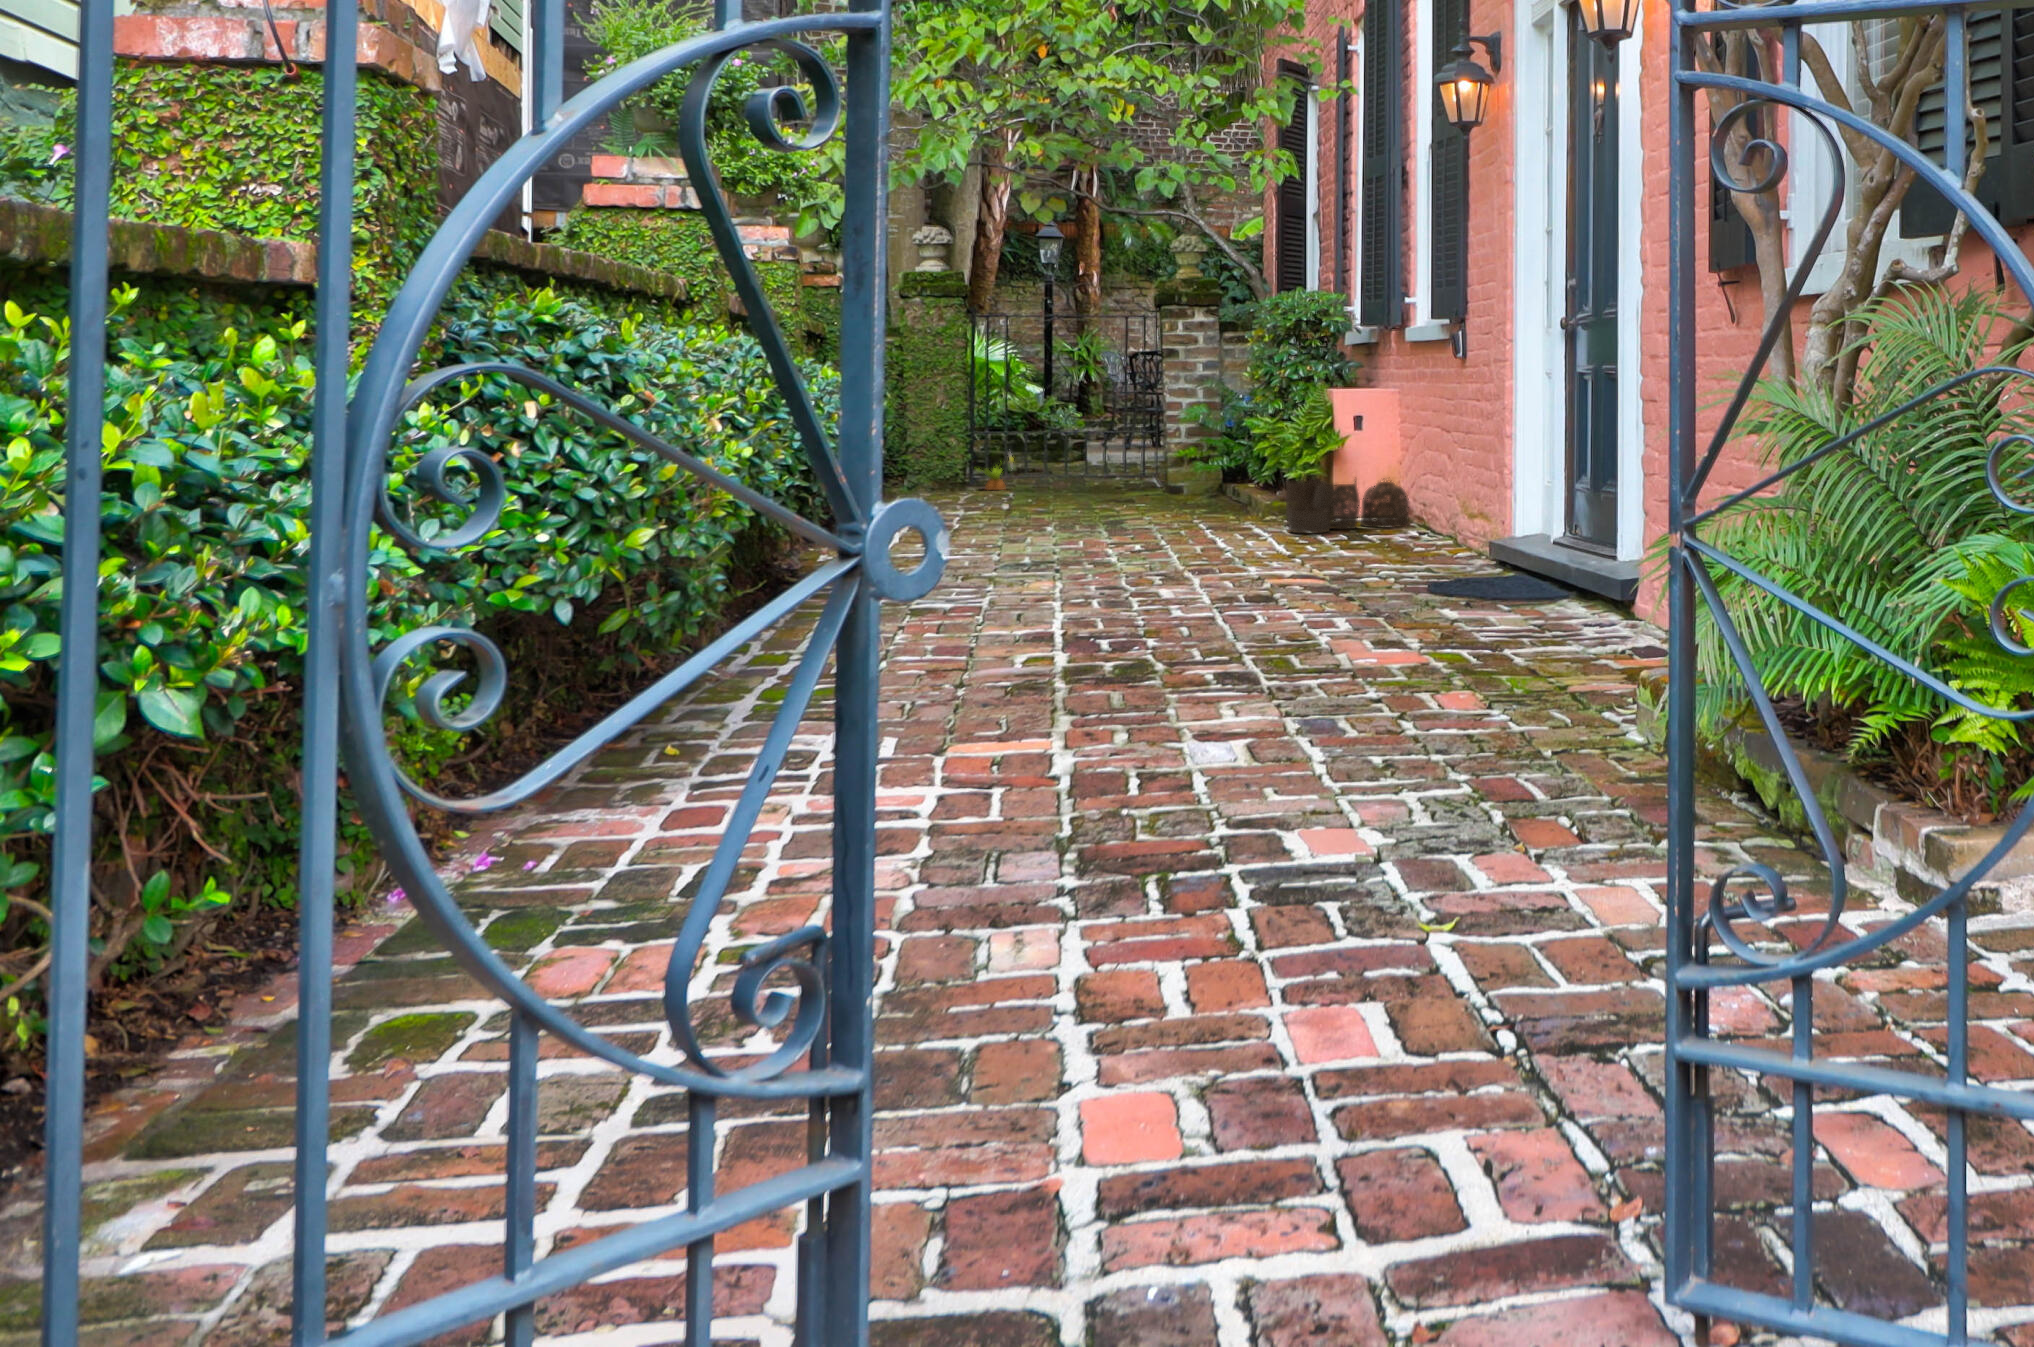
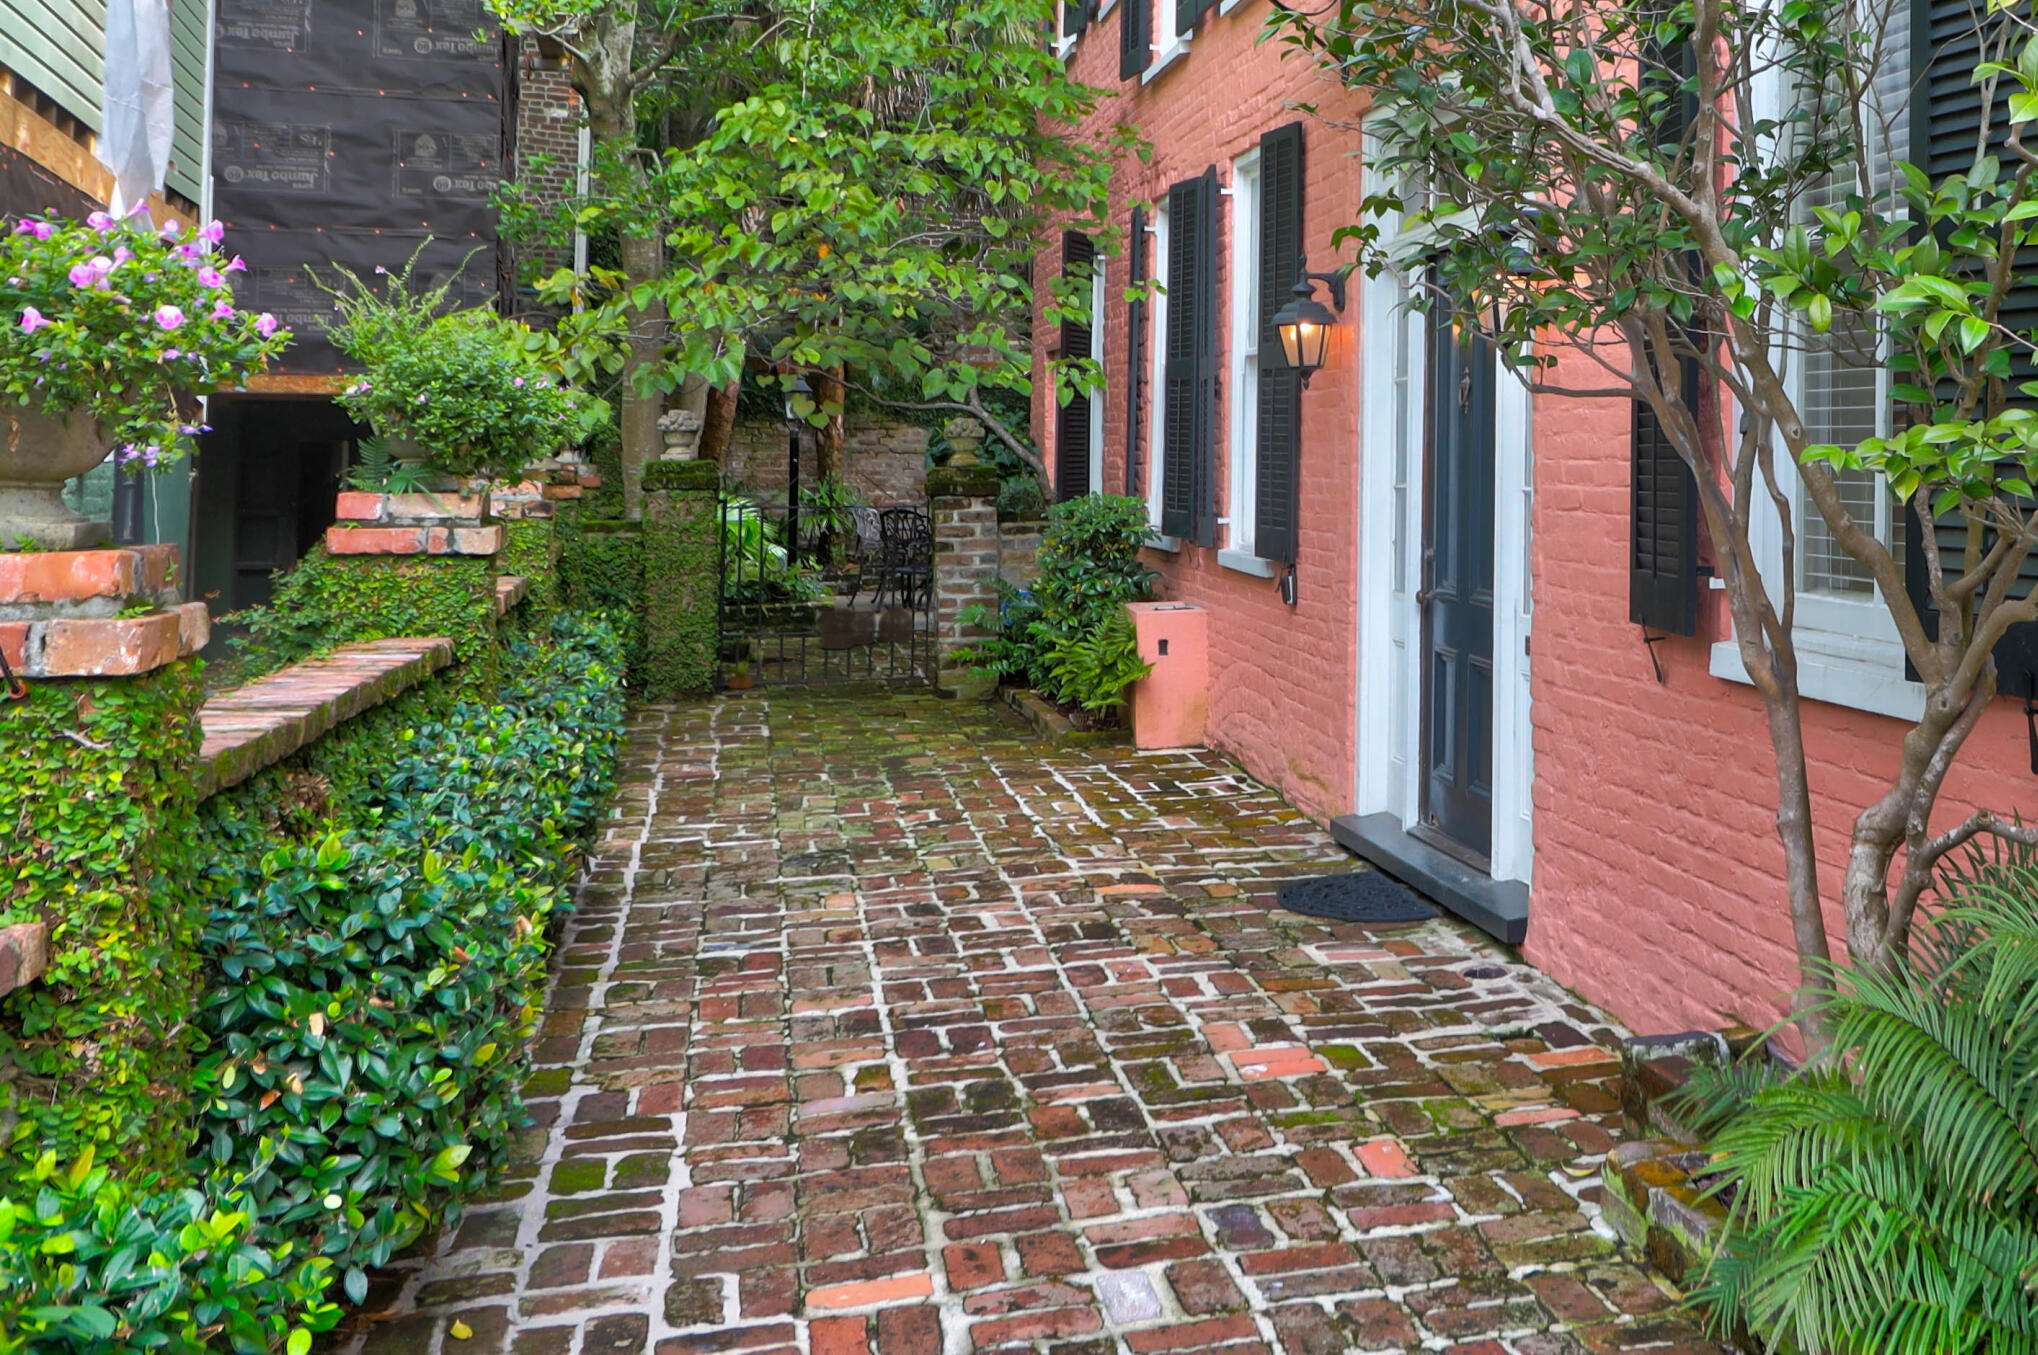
woven basket: present [1286,478,1410,534] -> present [820,606,914,649]

